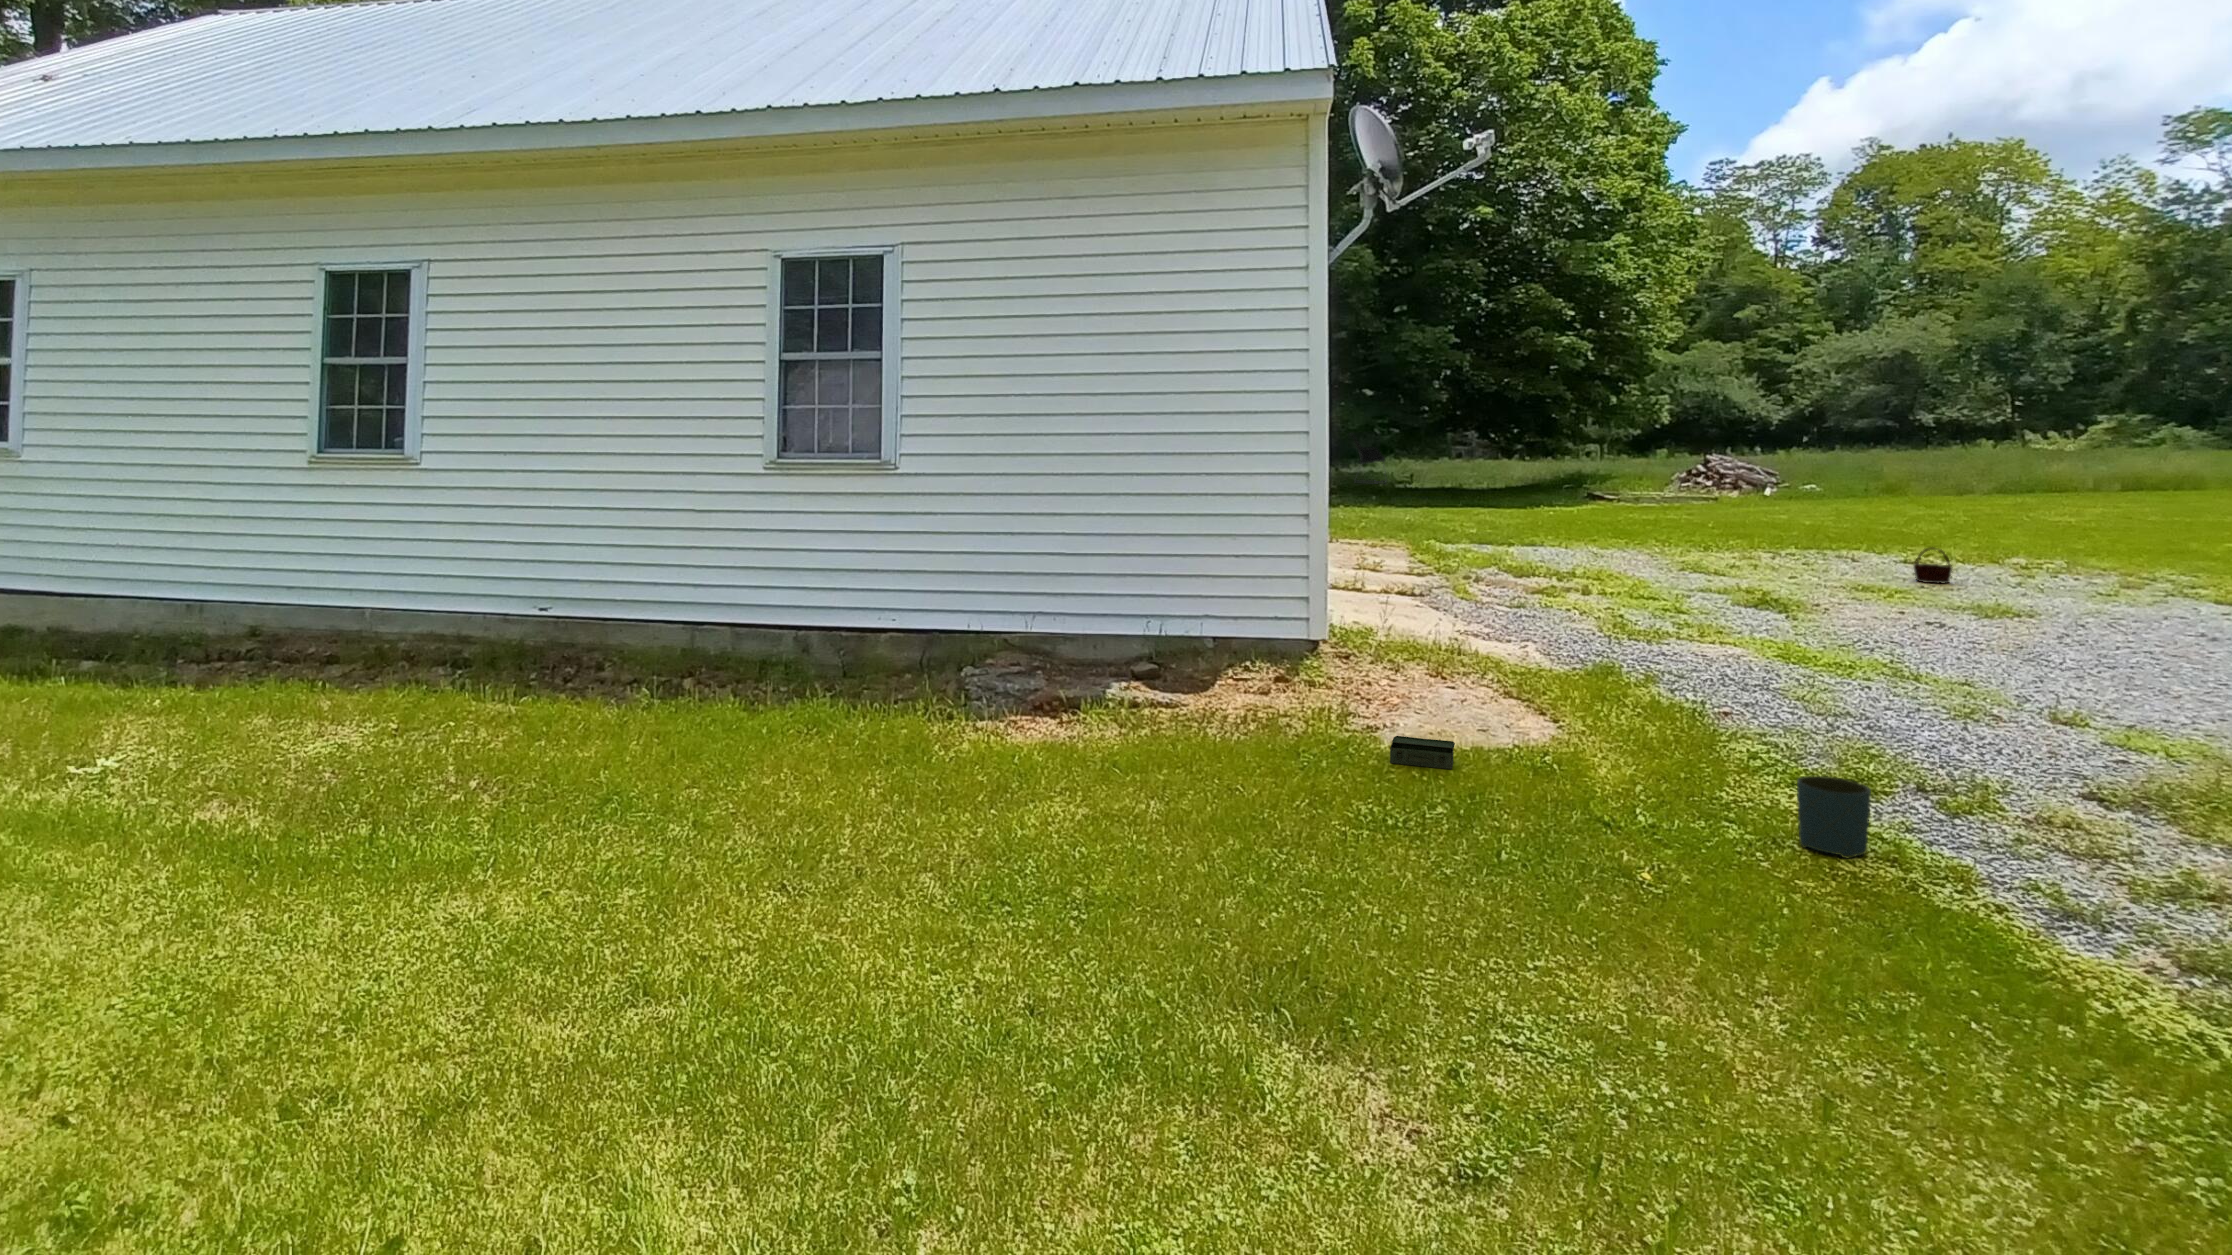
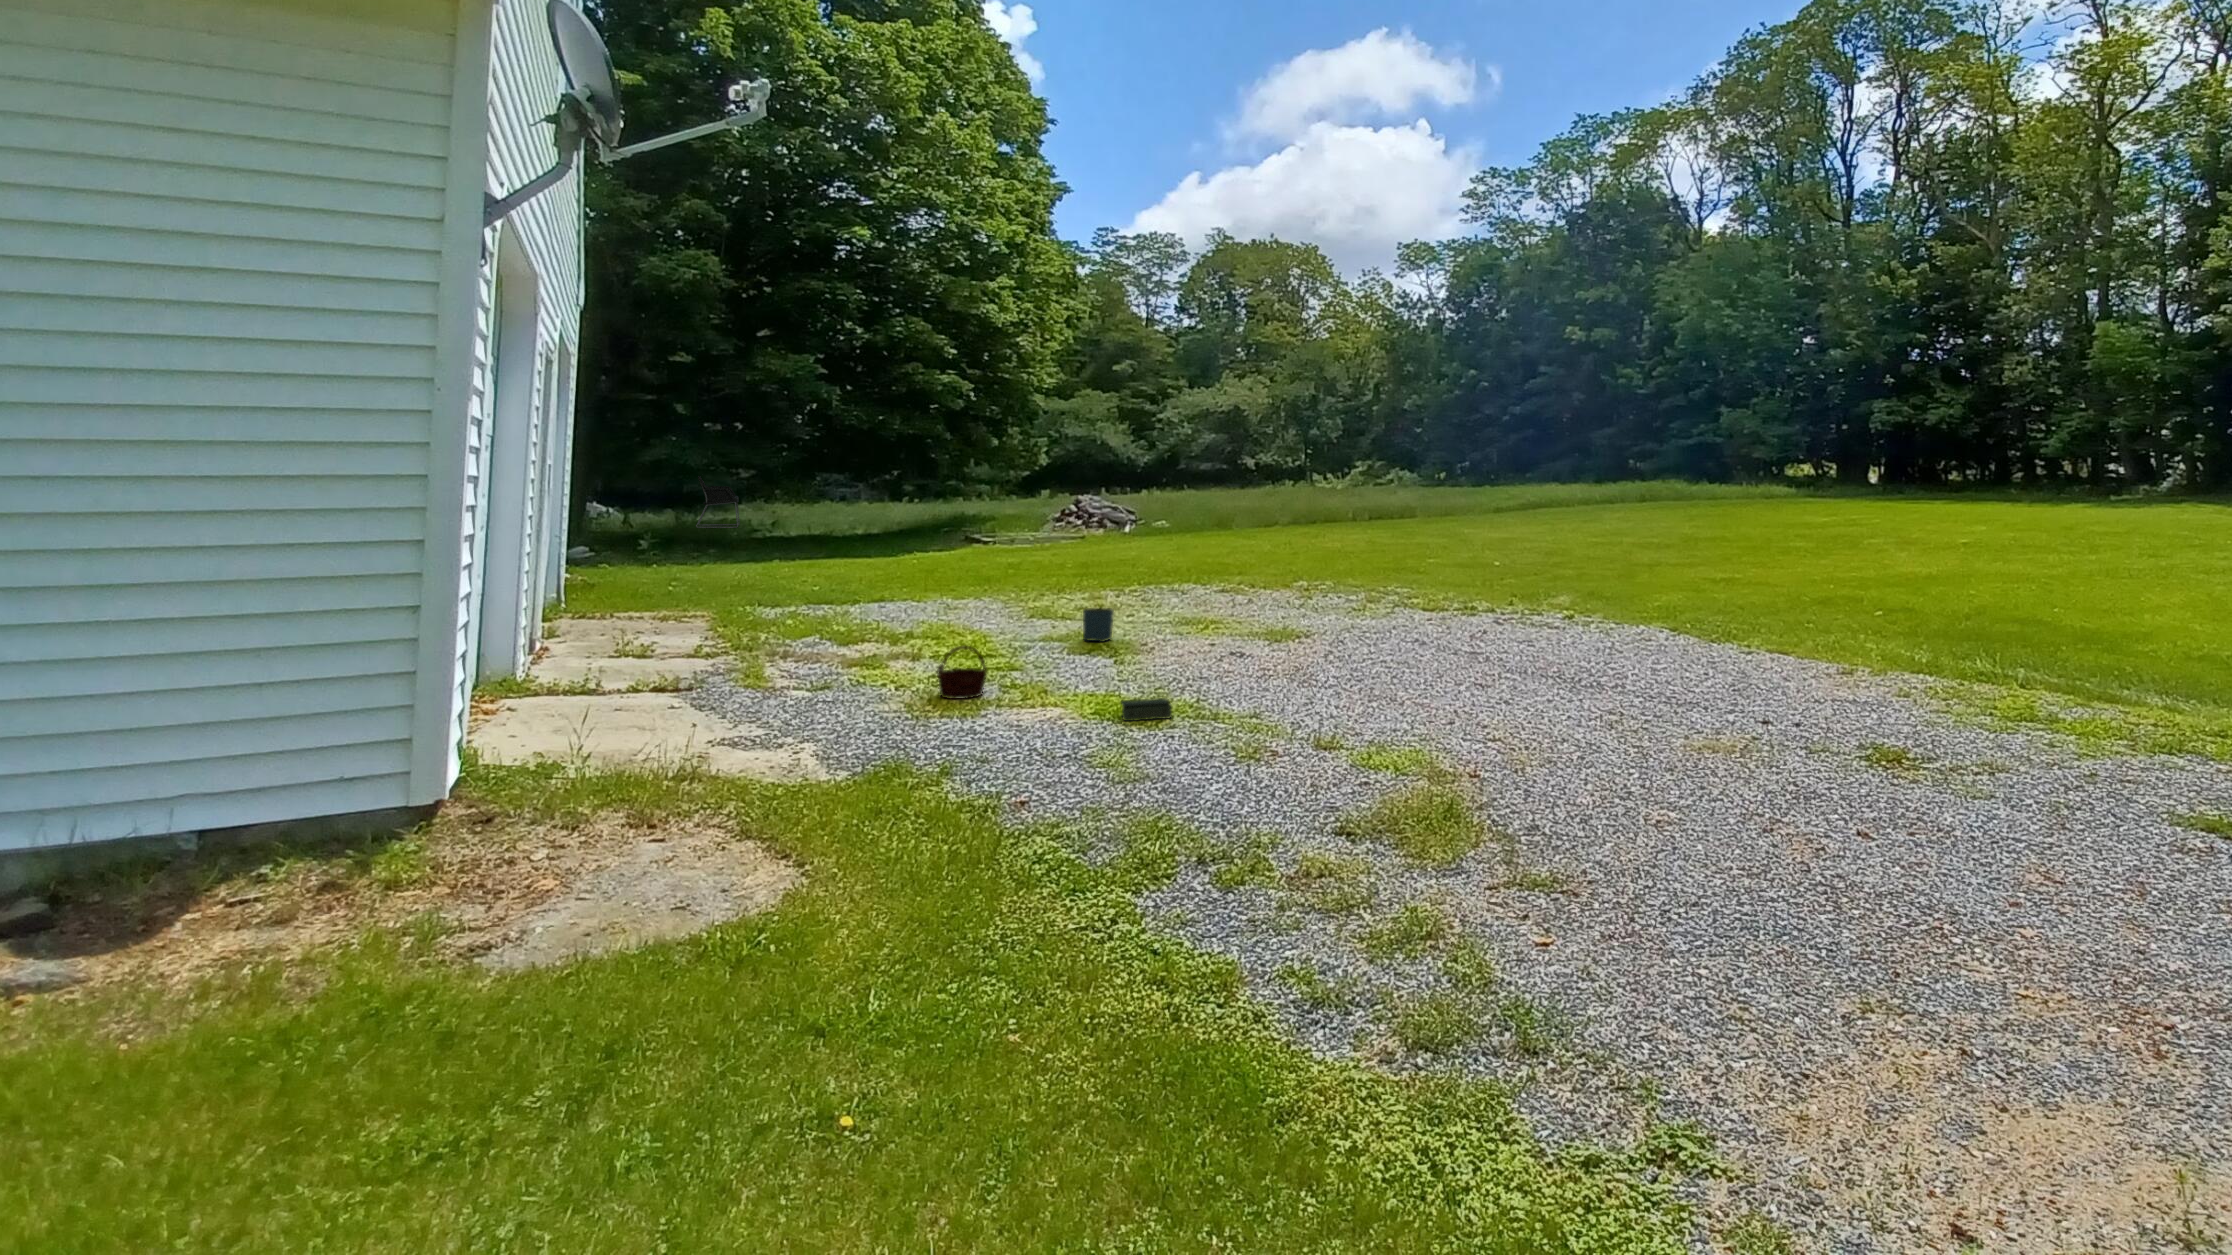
basket: present [1914,547,1952,584] -> present [937,645,987,699]
toolbox: present [1390,736,1455,769] -> present [1121,698,1172,721]
planter: present [1797,776,1871,859] -> present [1083,608,1114,642]

